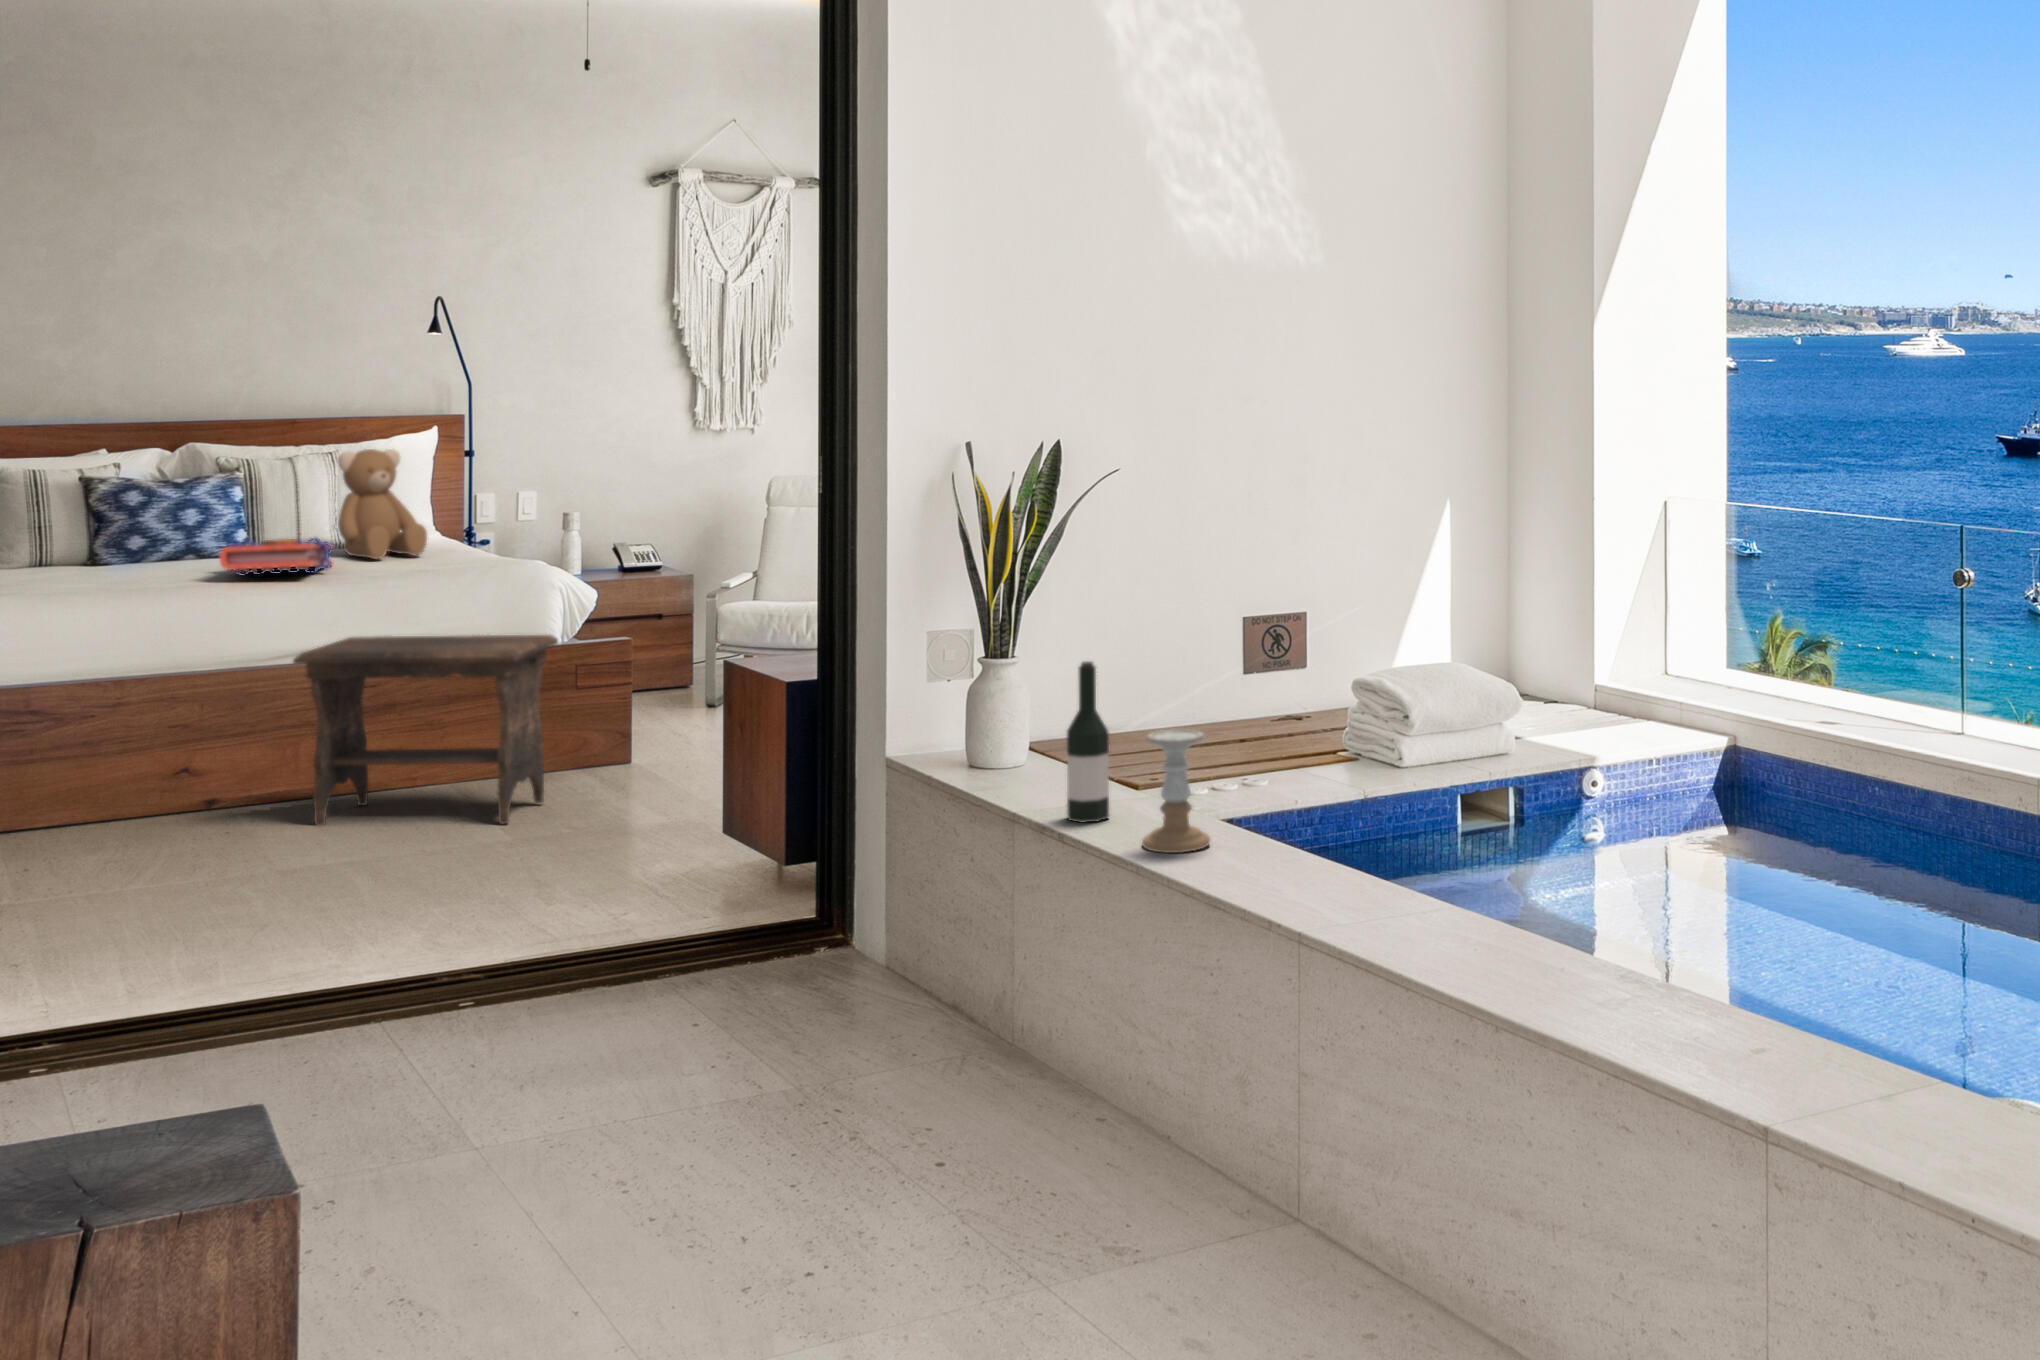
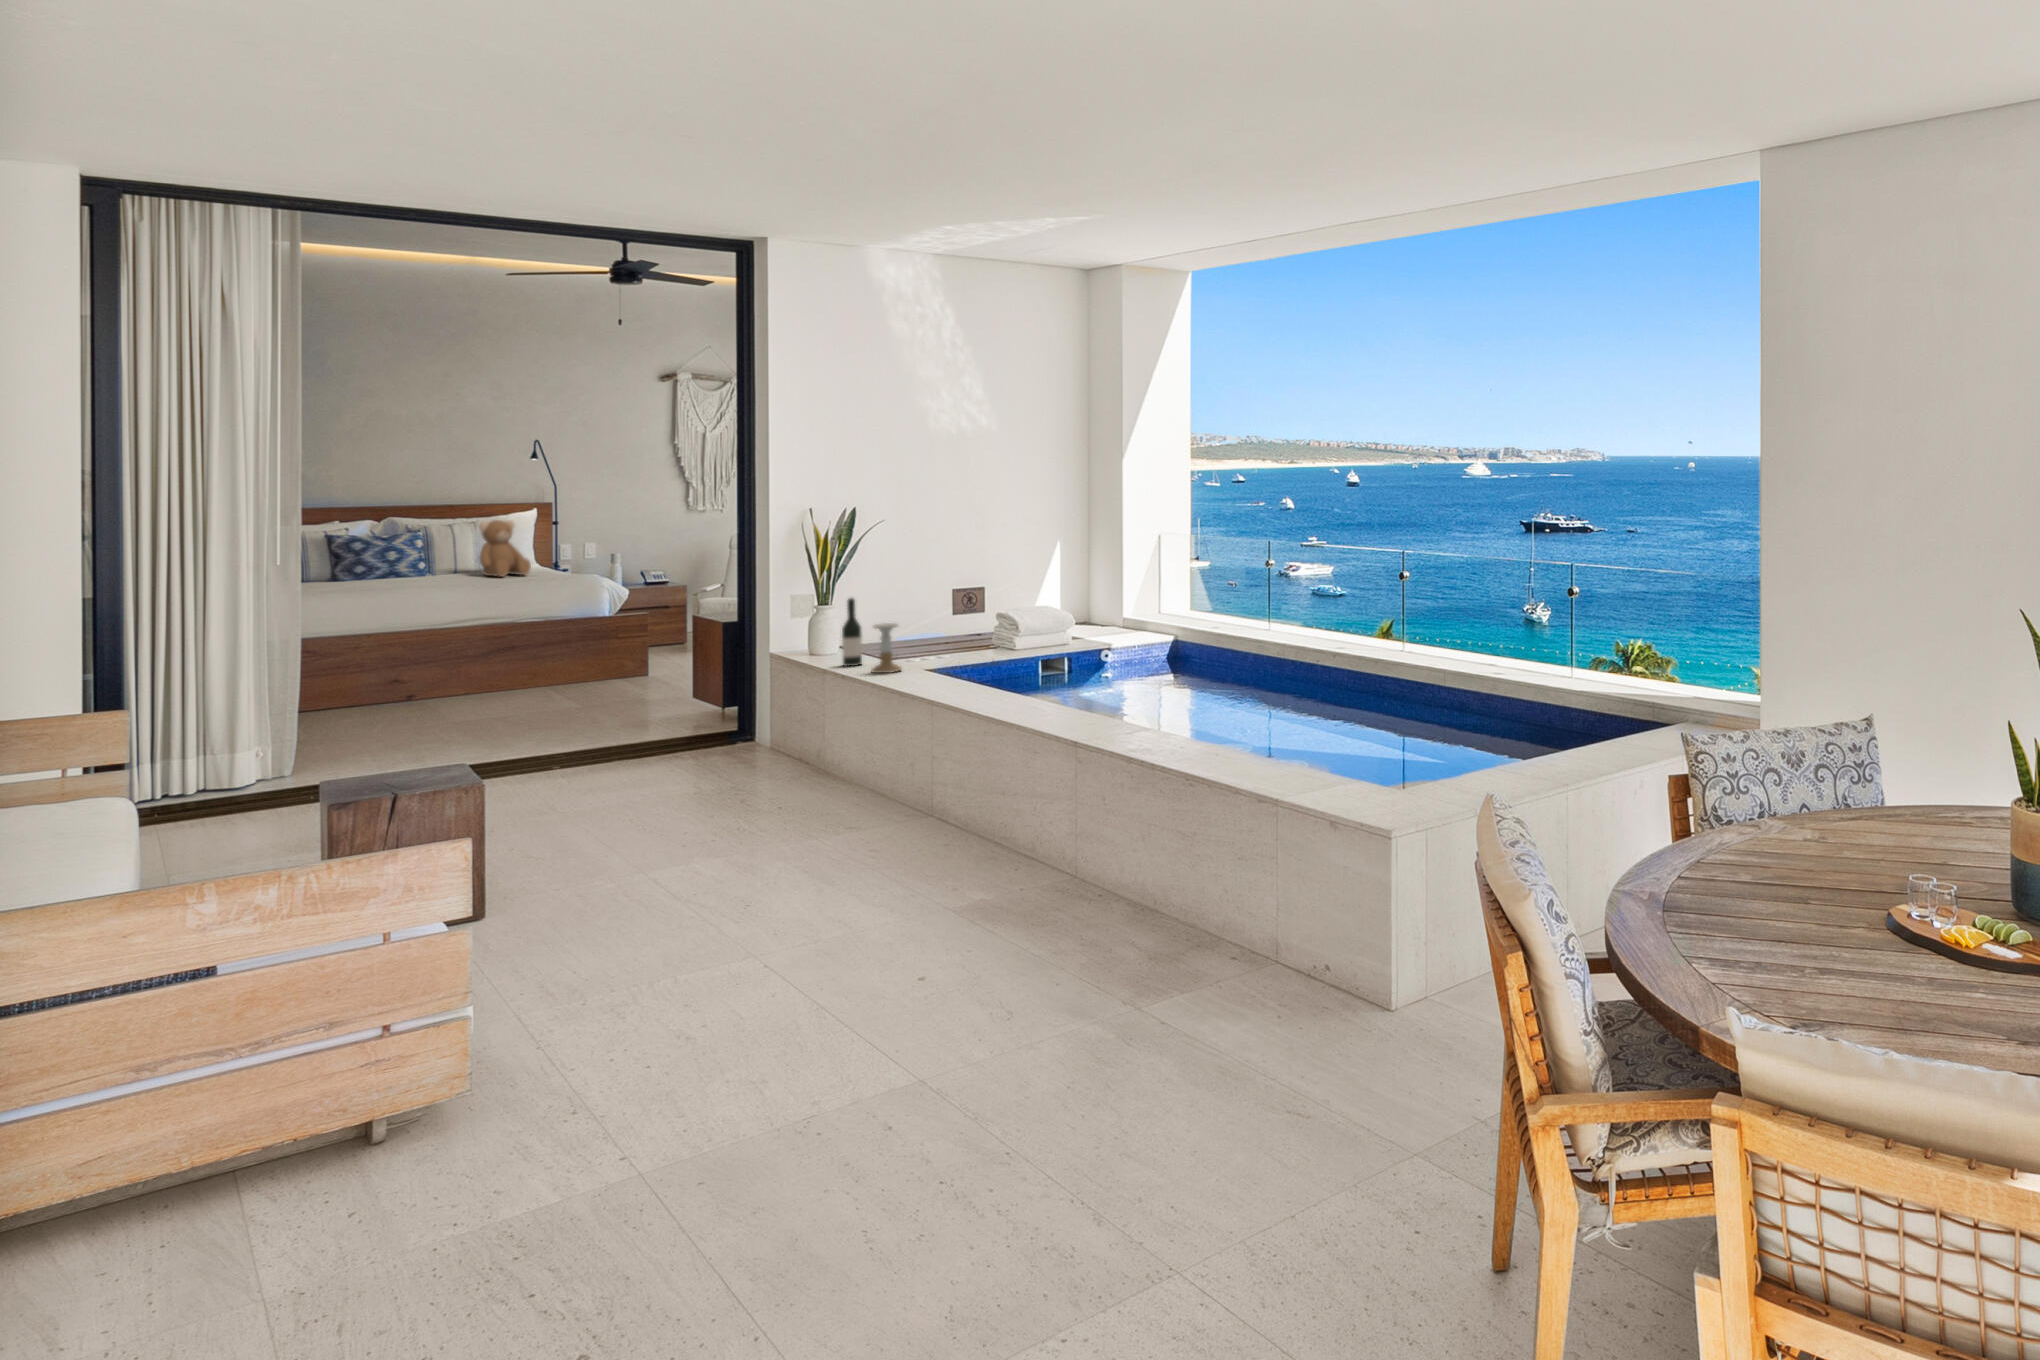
book: present [220,538,333,575] -> none [413,565,477,585]
footstool: present [293,635,558,826] -> none [458,611,605,708]

